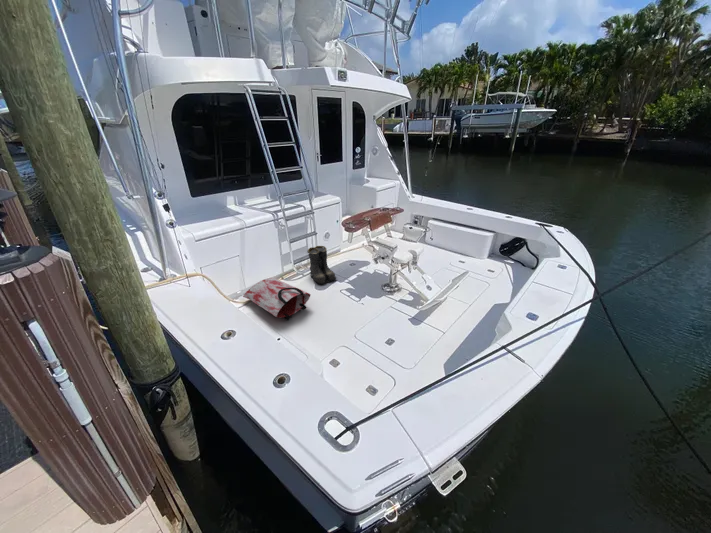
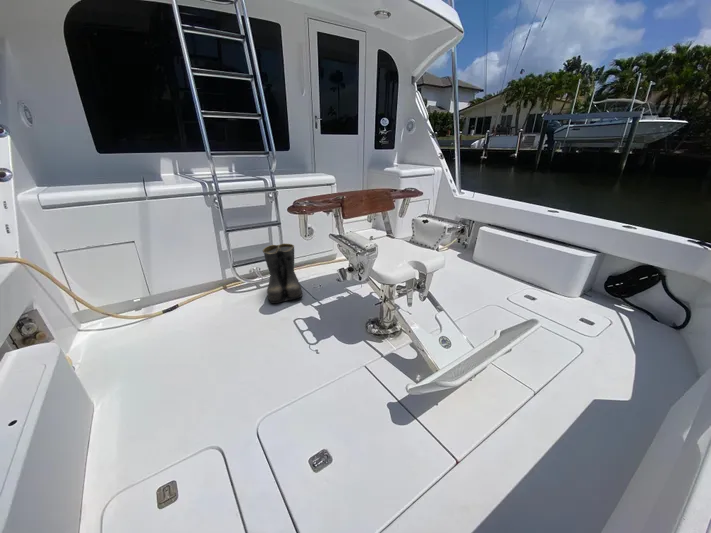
bag: present [243,278,310,320] -> none [138,283,225,360]

